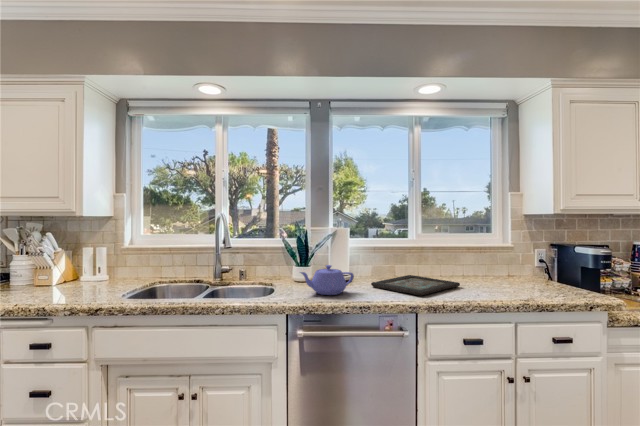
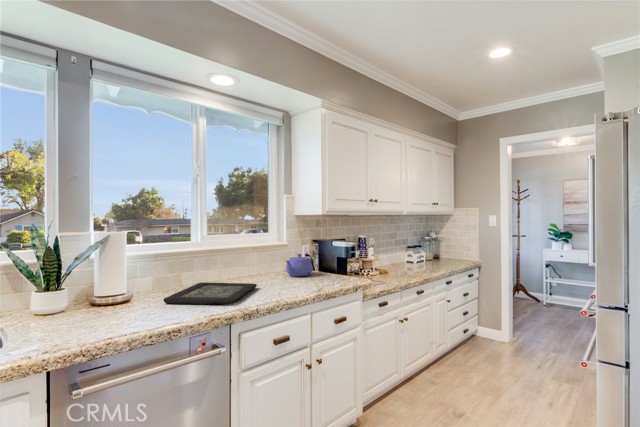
teapot: present [300,265,354,295] -> present [286,254,313,276]

